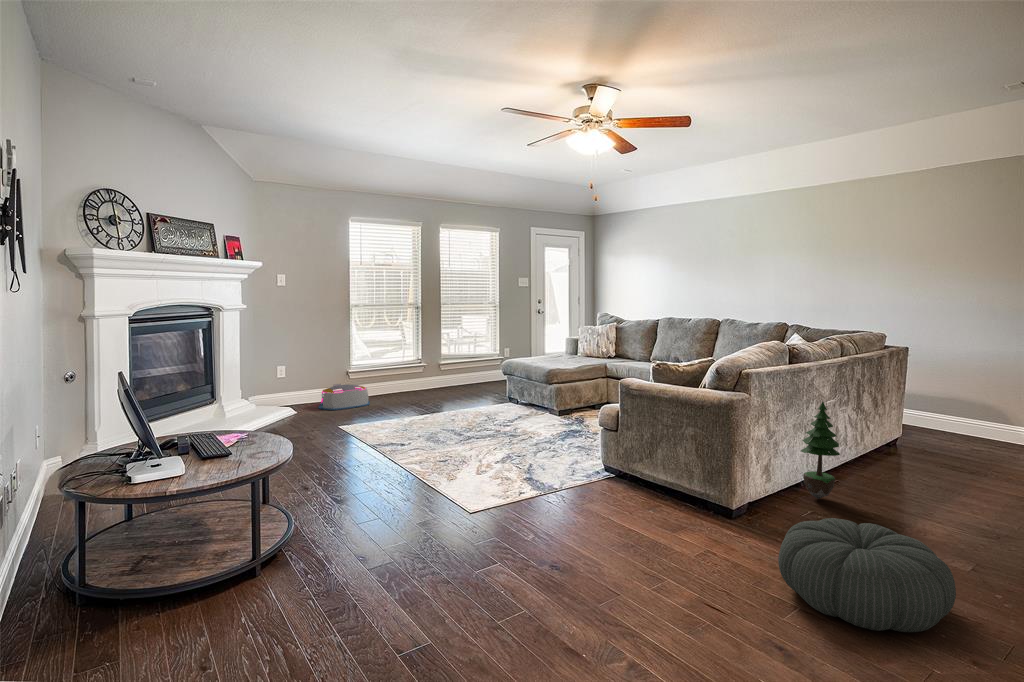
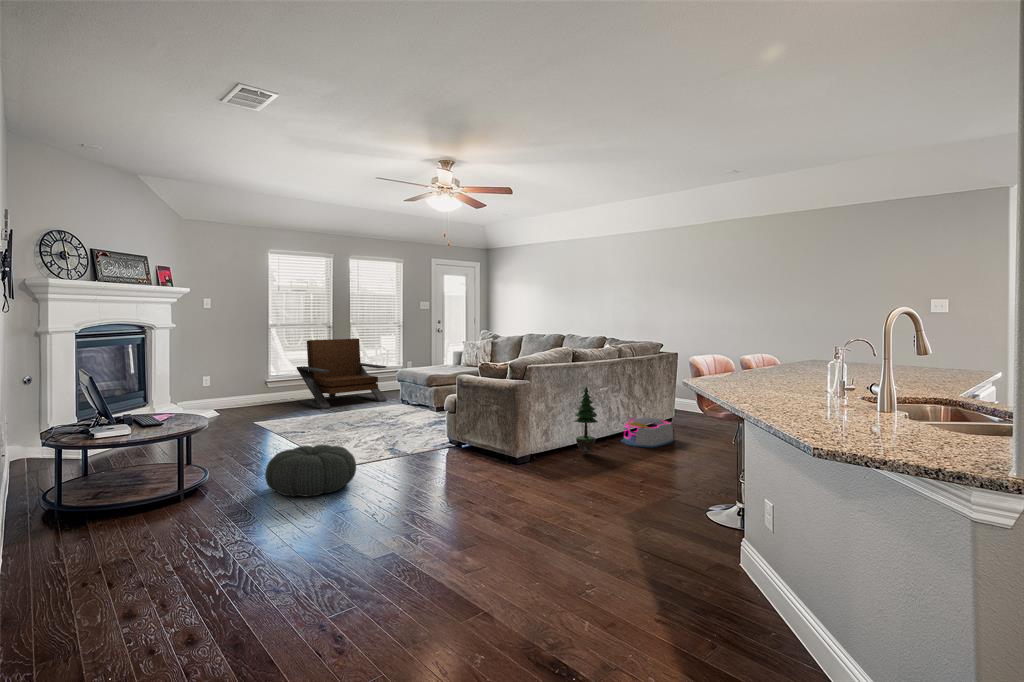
lounge chair: none [383,322,490,409] -> present [297,339,387,409]
storage bin: present [318,384,370,410] -> present [621,417,674,448]
pouf: present [778,518,956,632] -> present [265,445,356,496]

